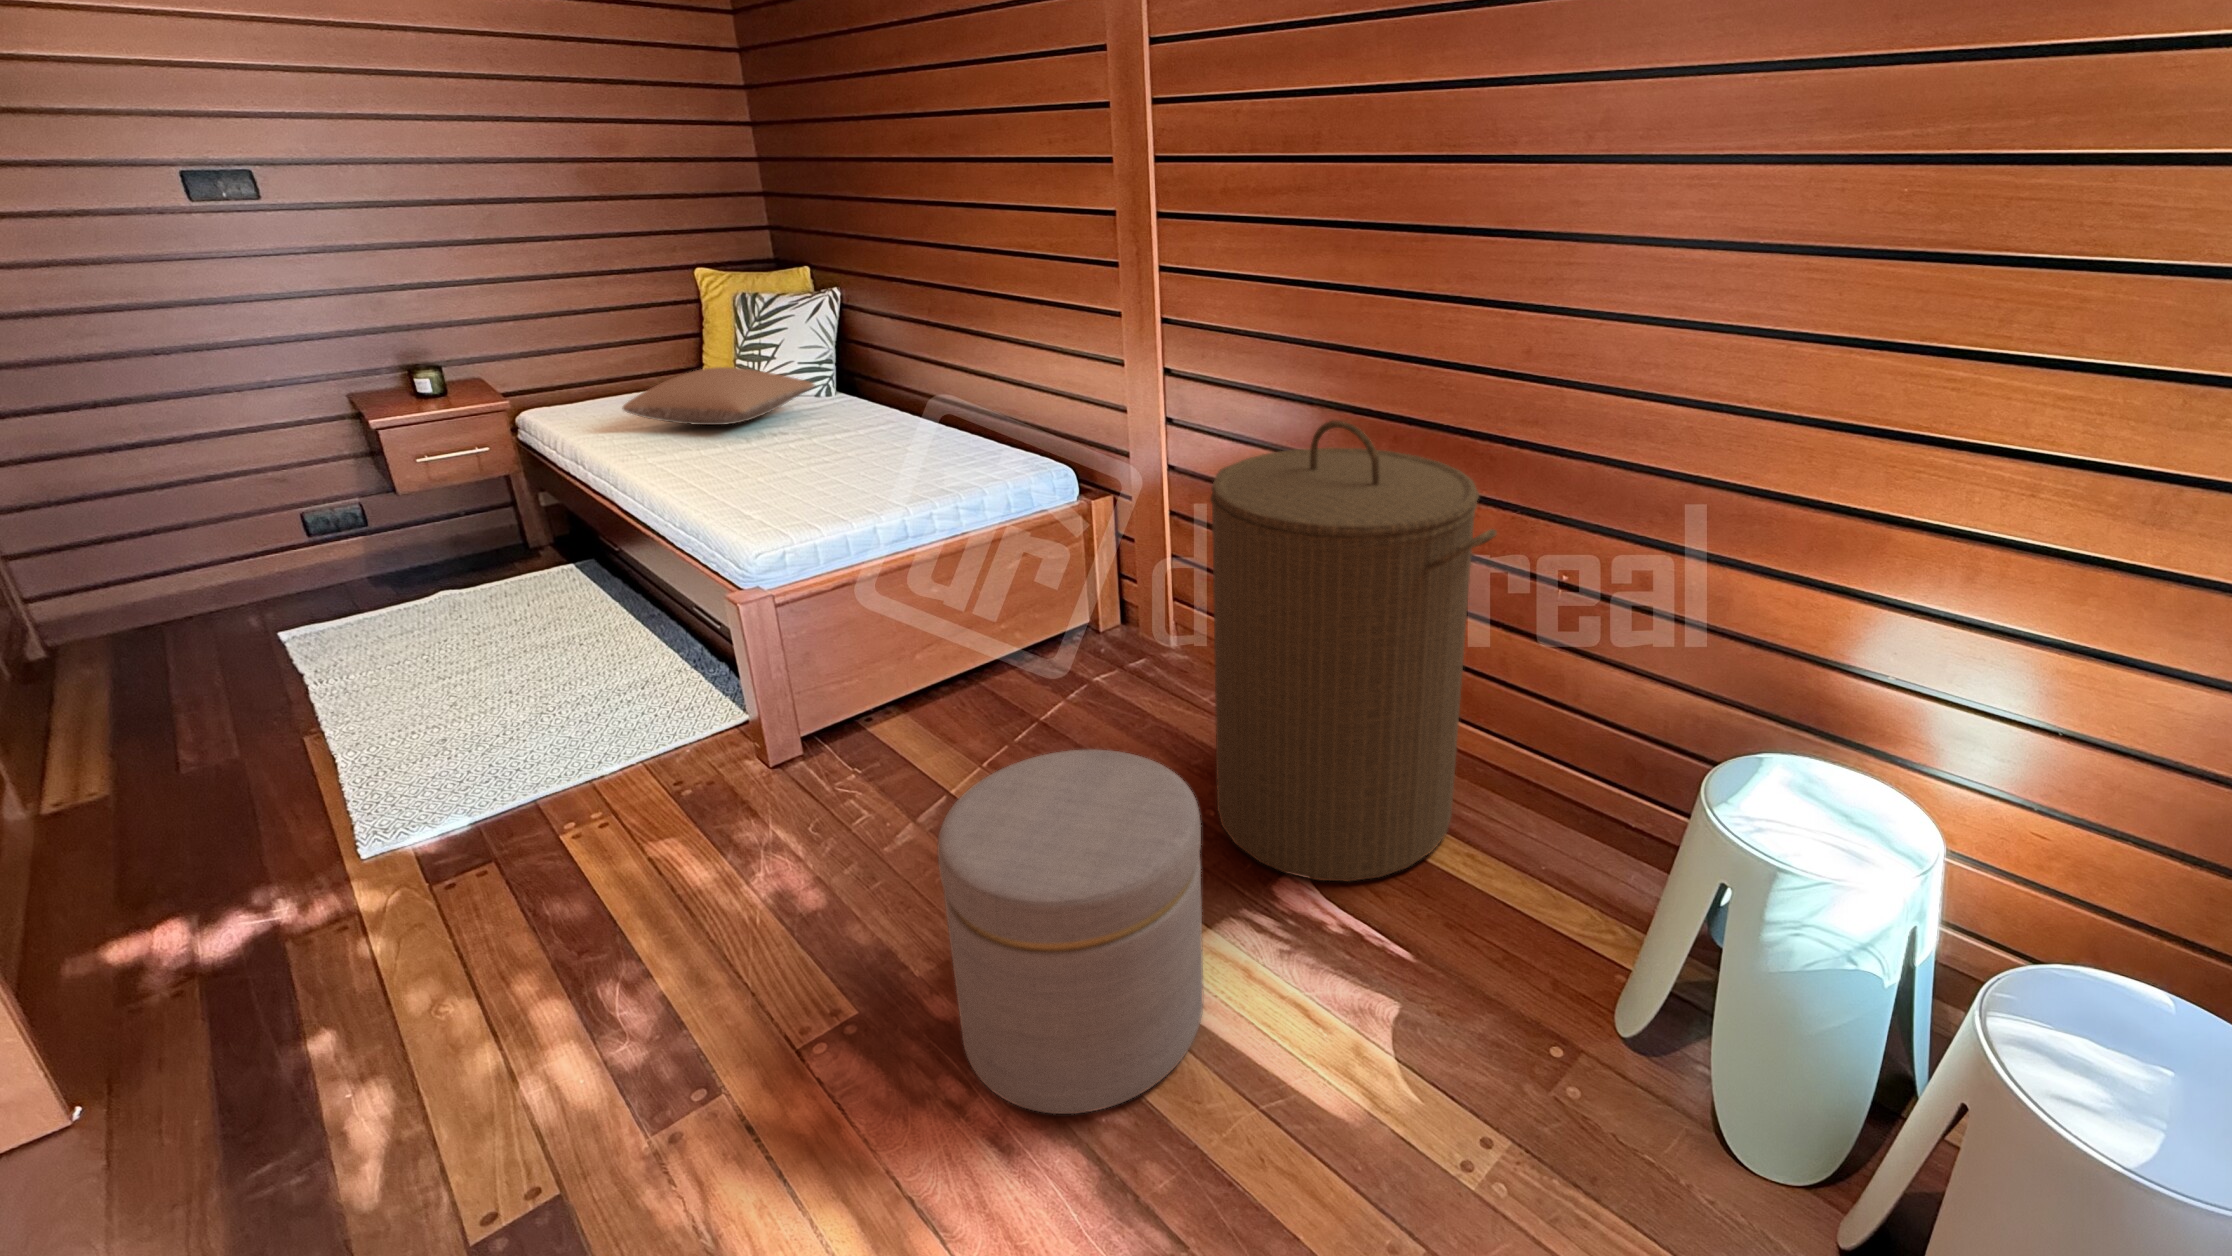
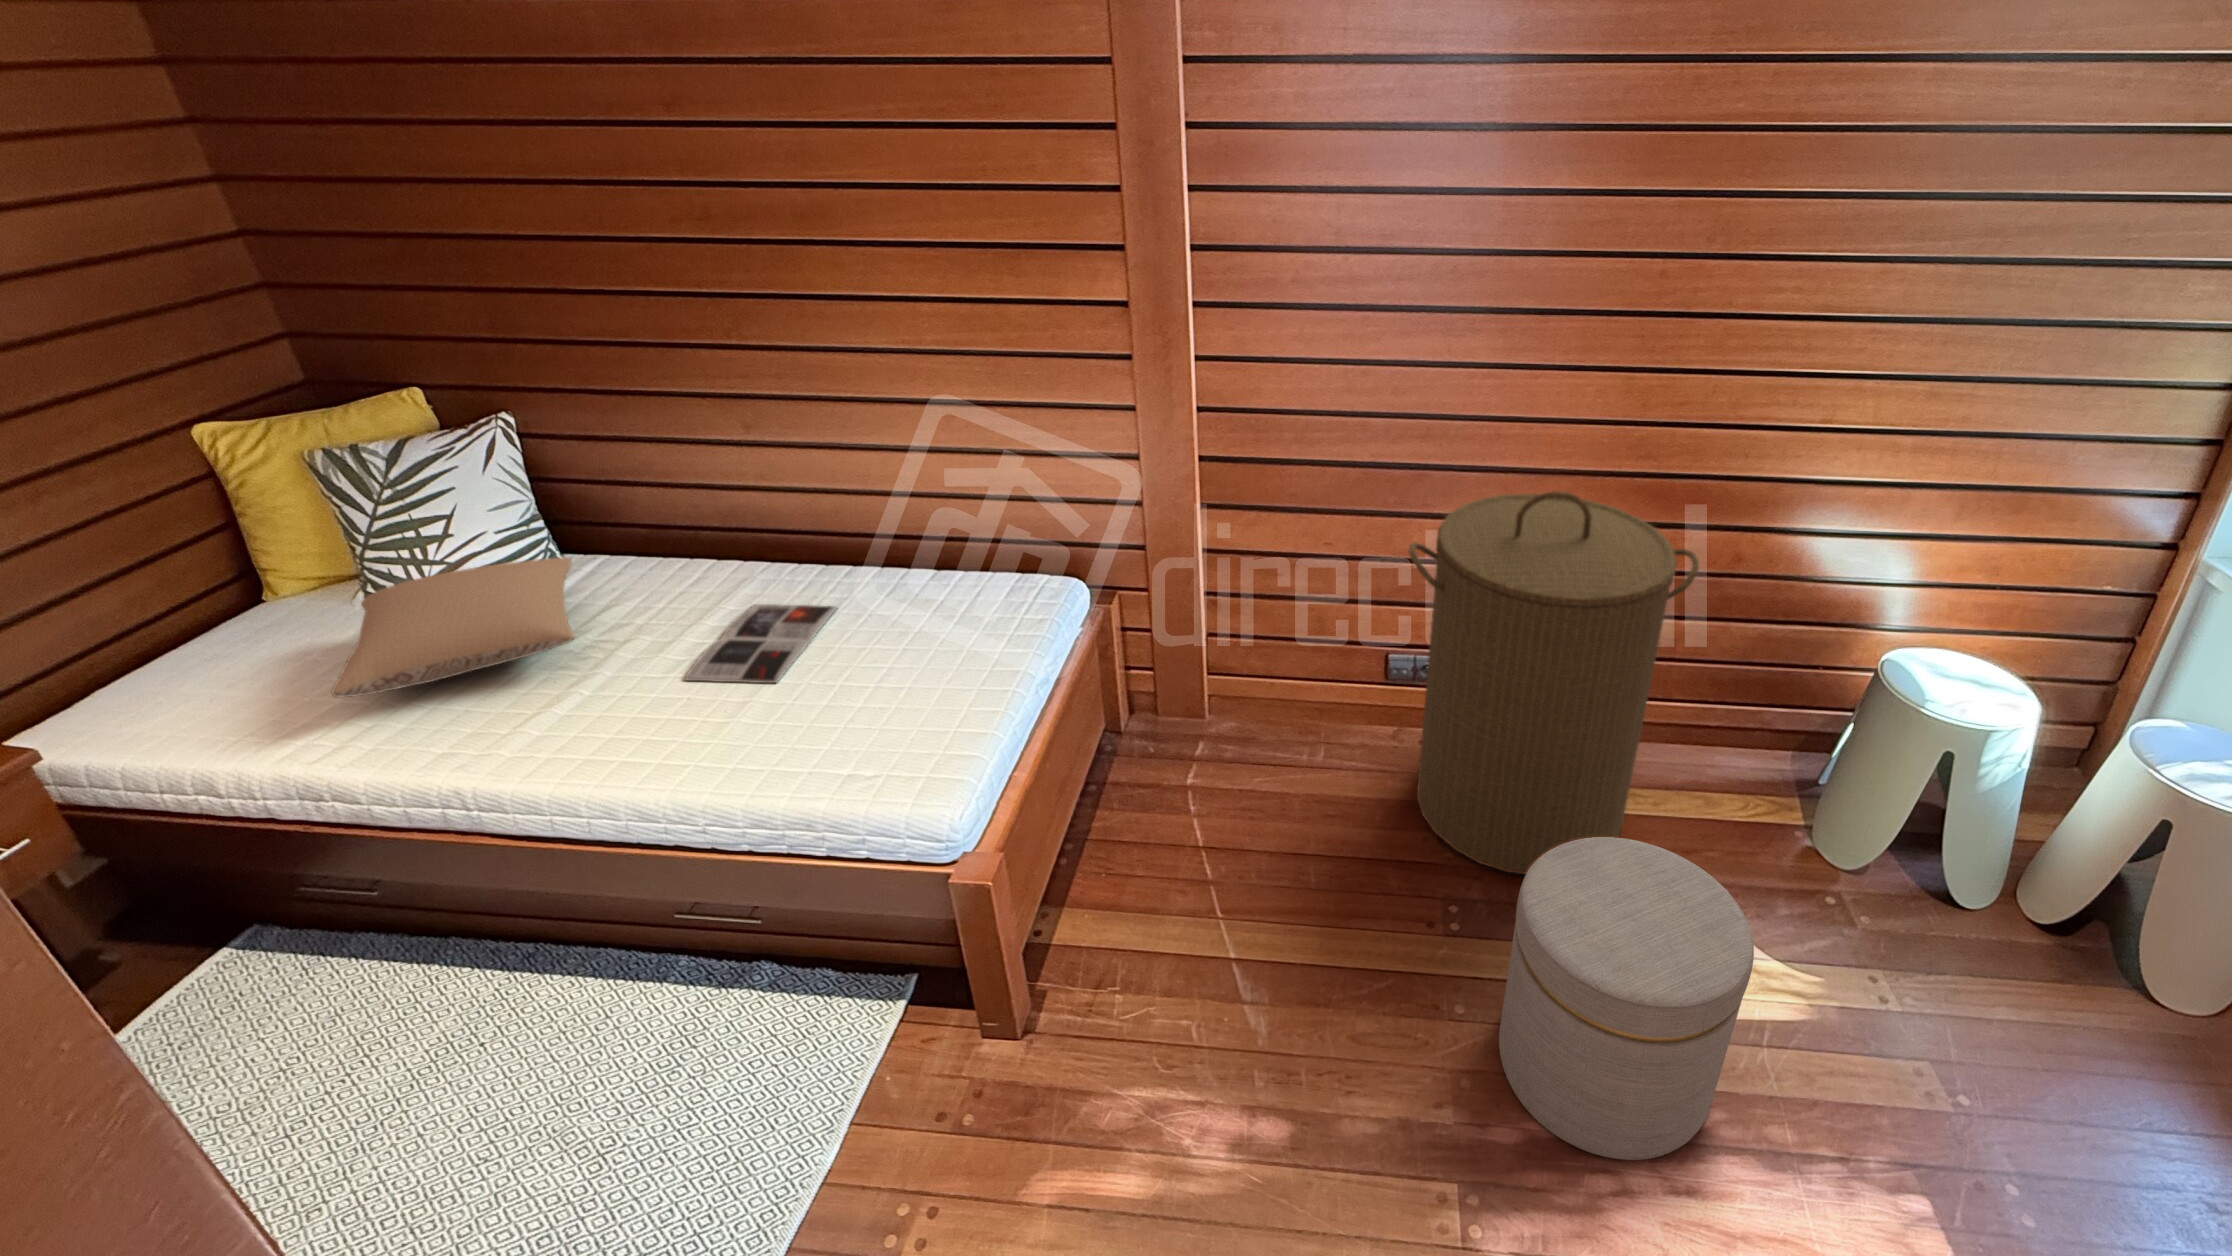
magazine: none [775,433,910,468] -> present [685,604,837,683]

